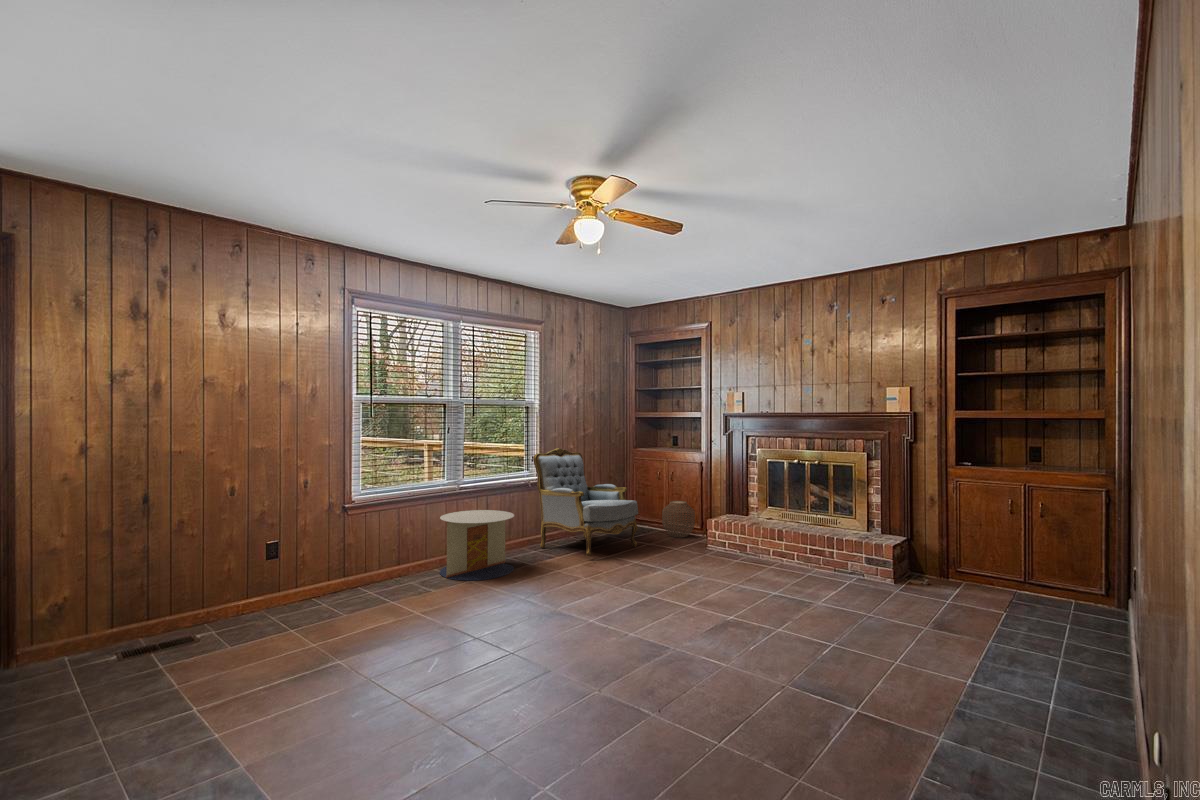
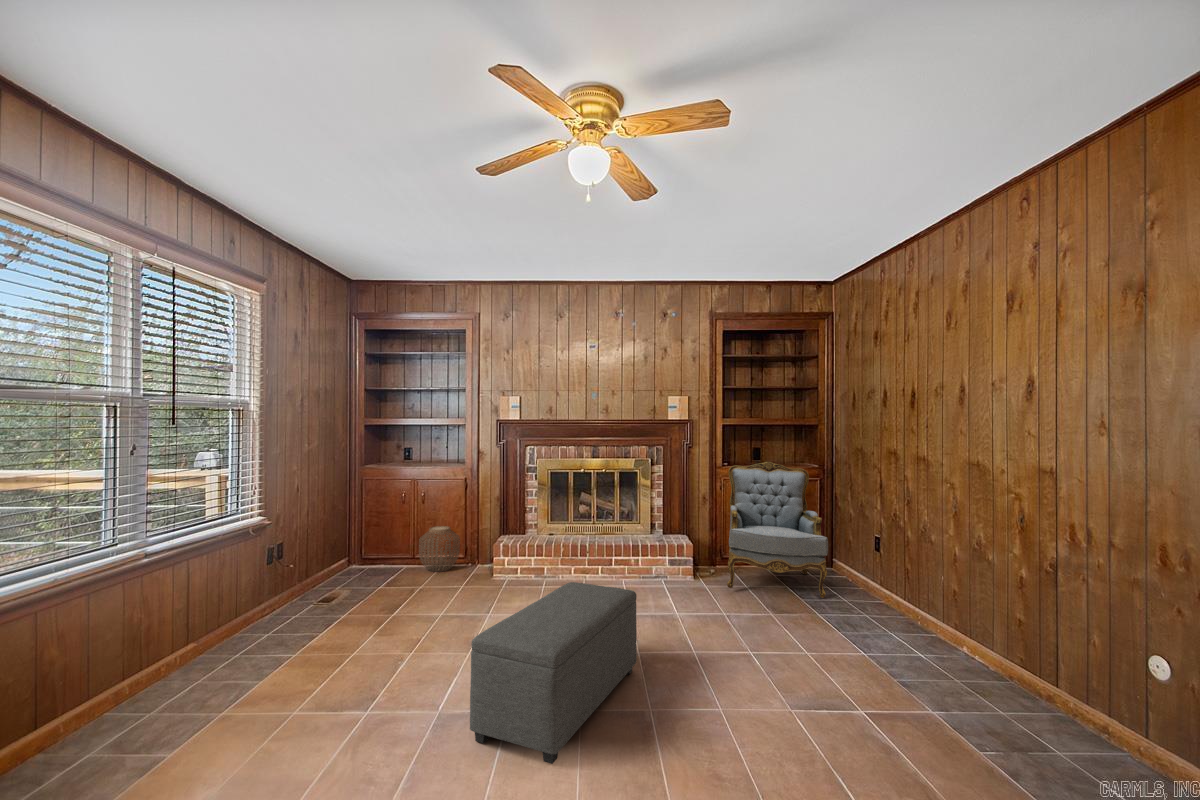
armchair: present [533,448,638,556] -> present [727,462,828,598]
side table: present [440,510,514,580] -> none [111,584,276,737]
ottoman: none [558,543,711,642] -> present [470,582,637,764]

